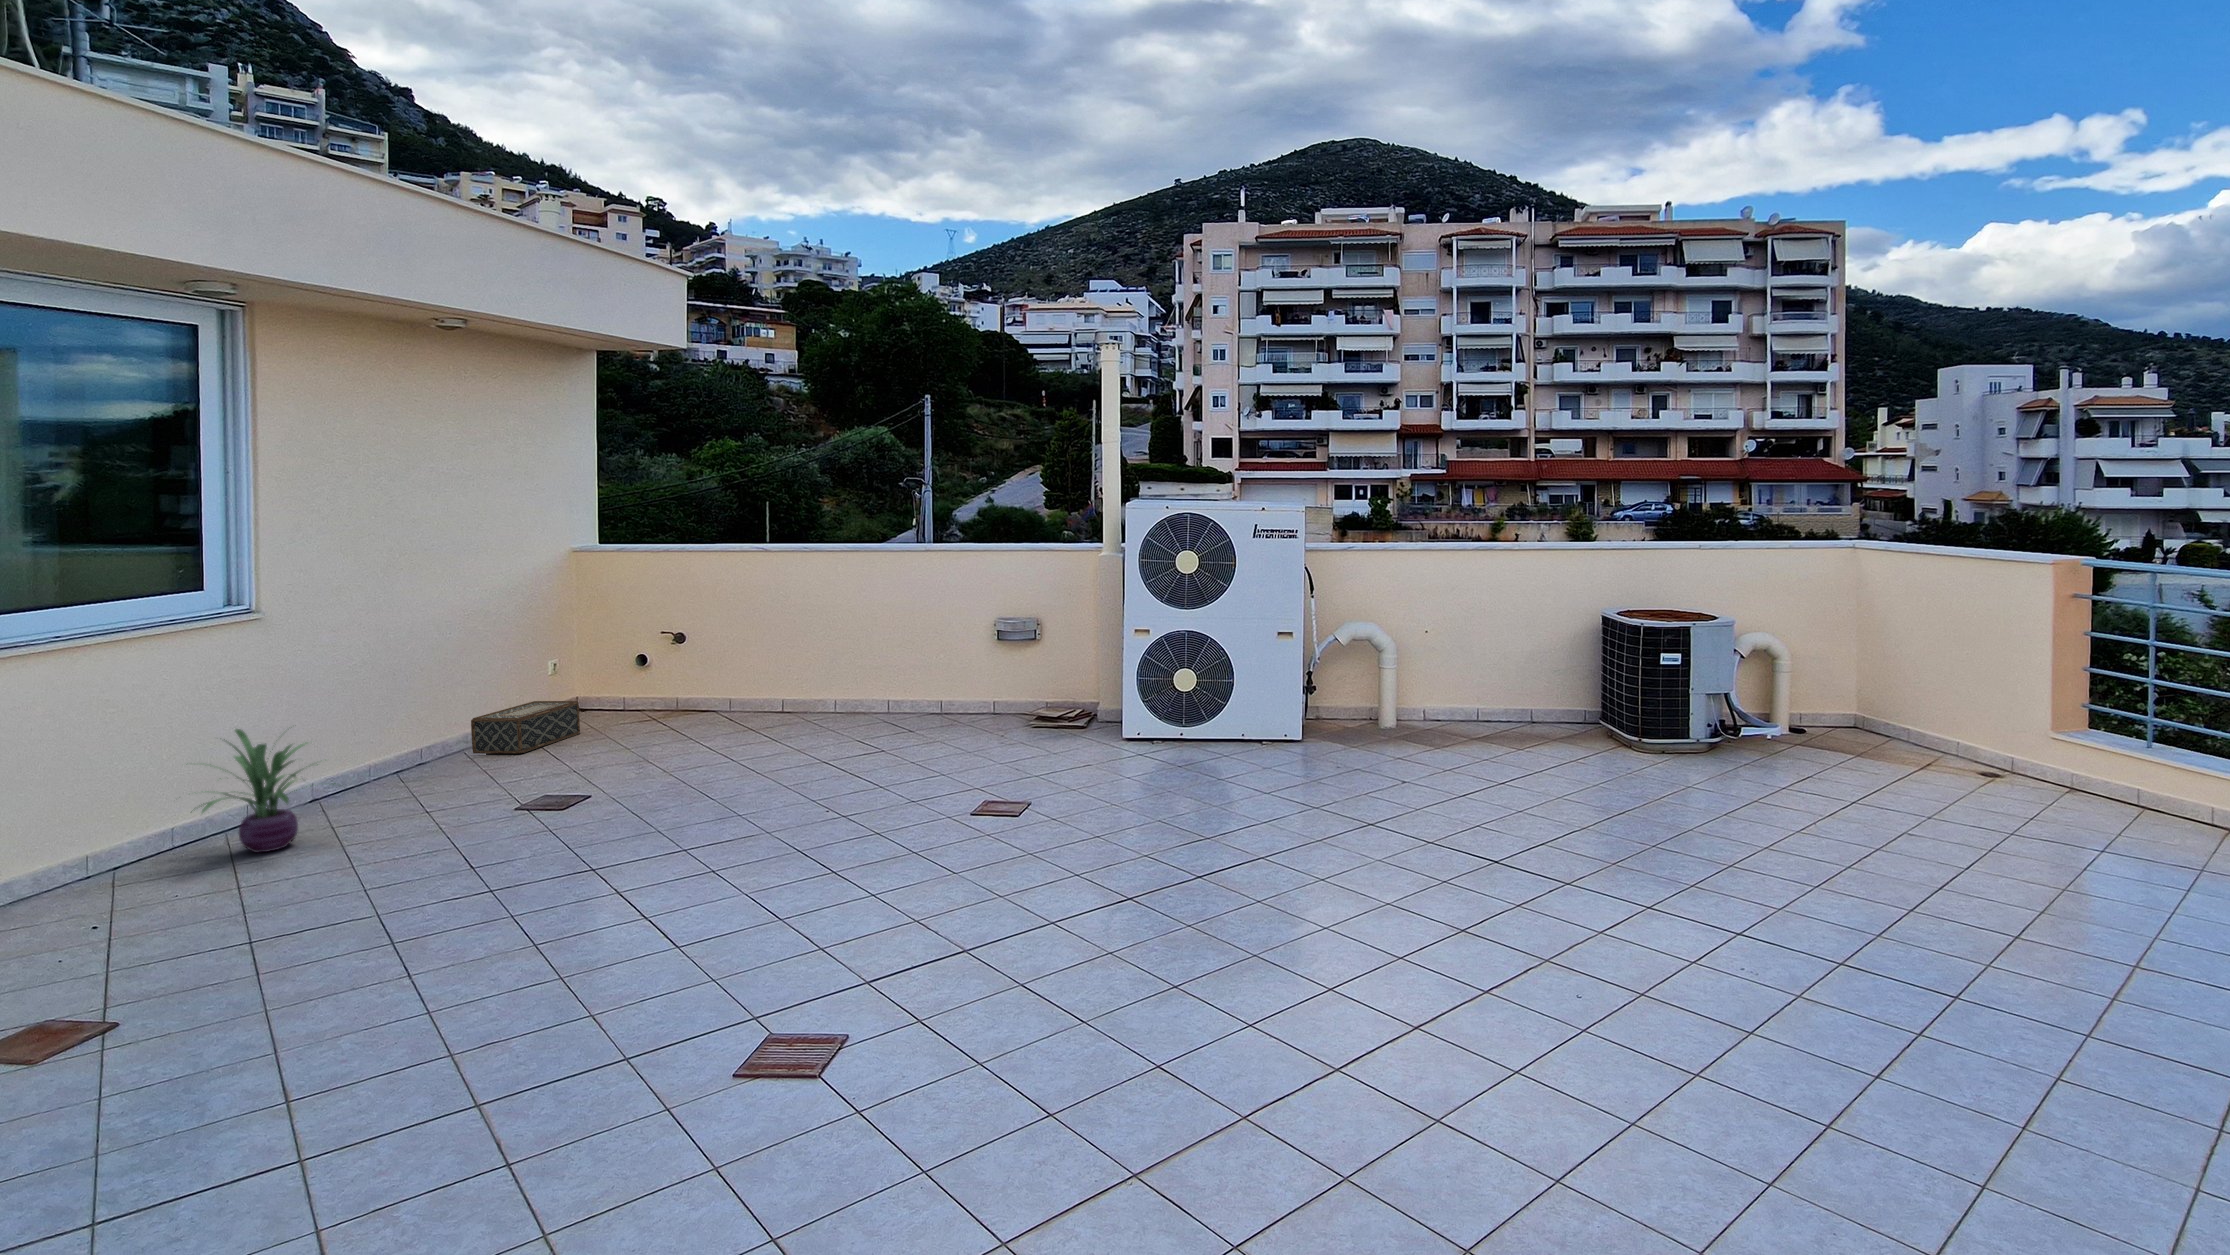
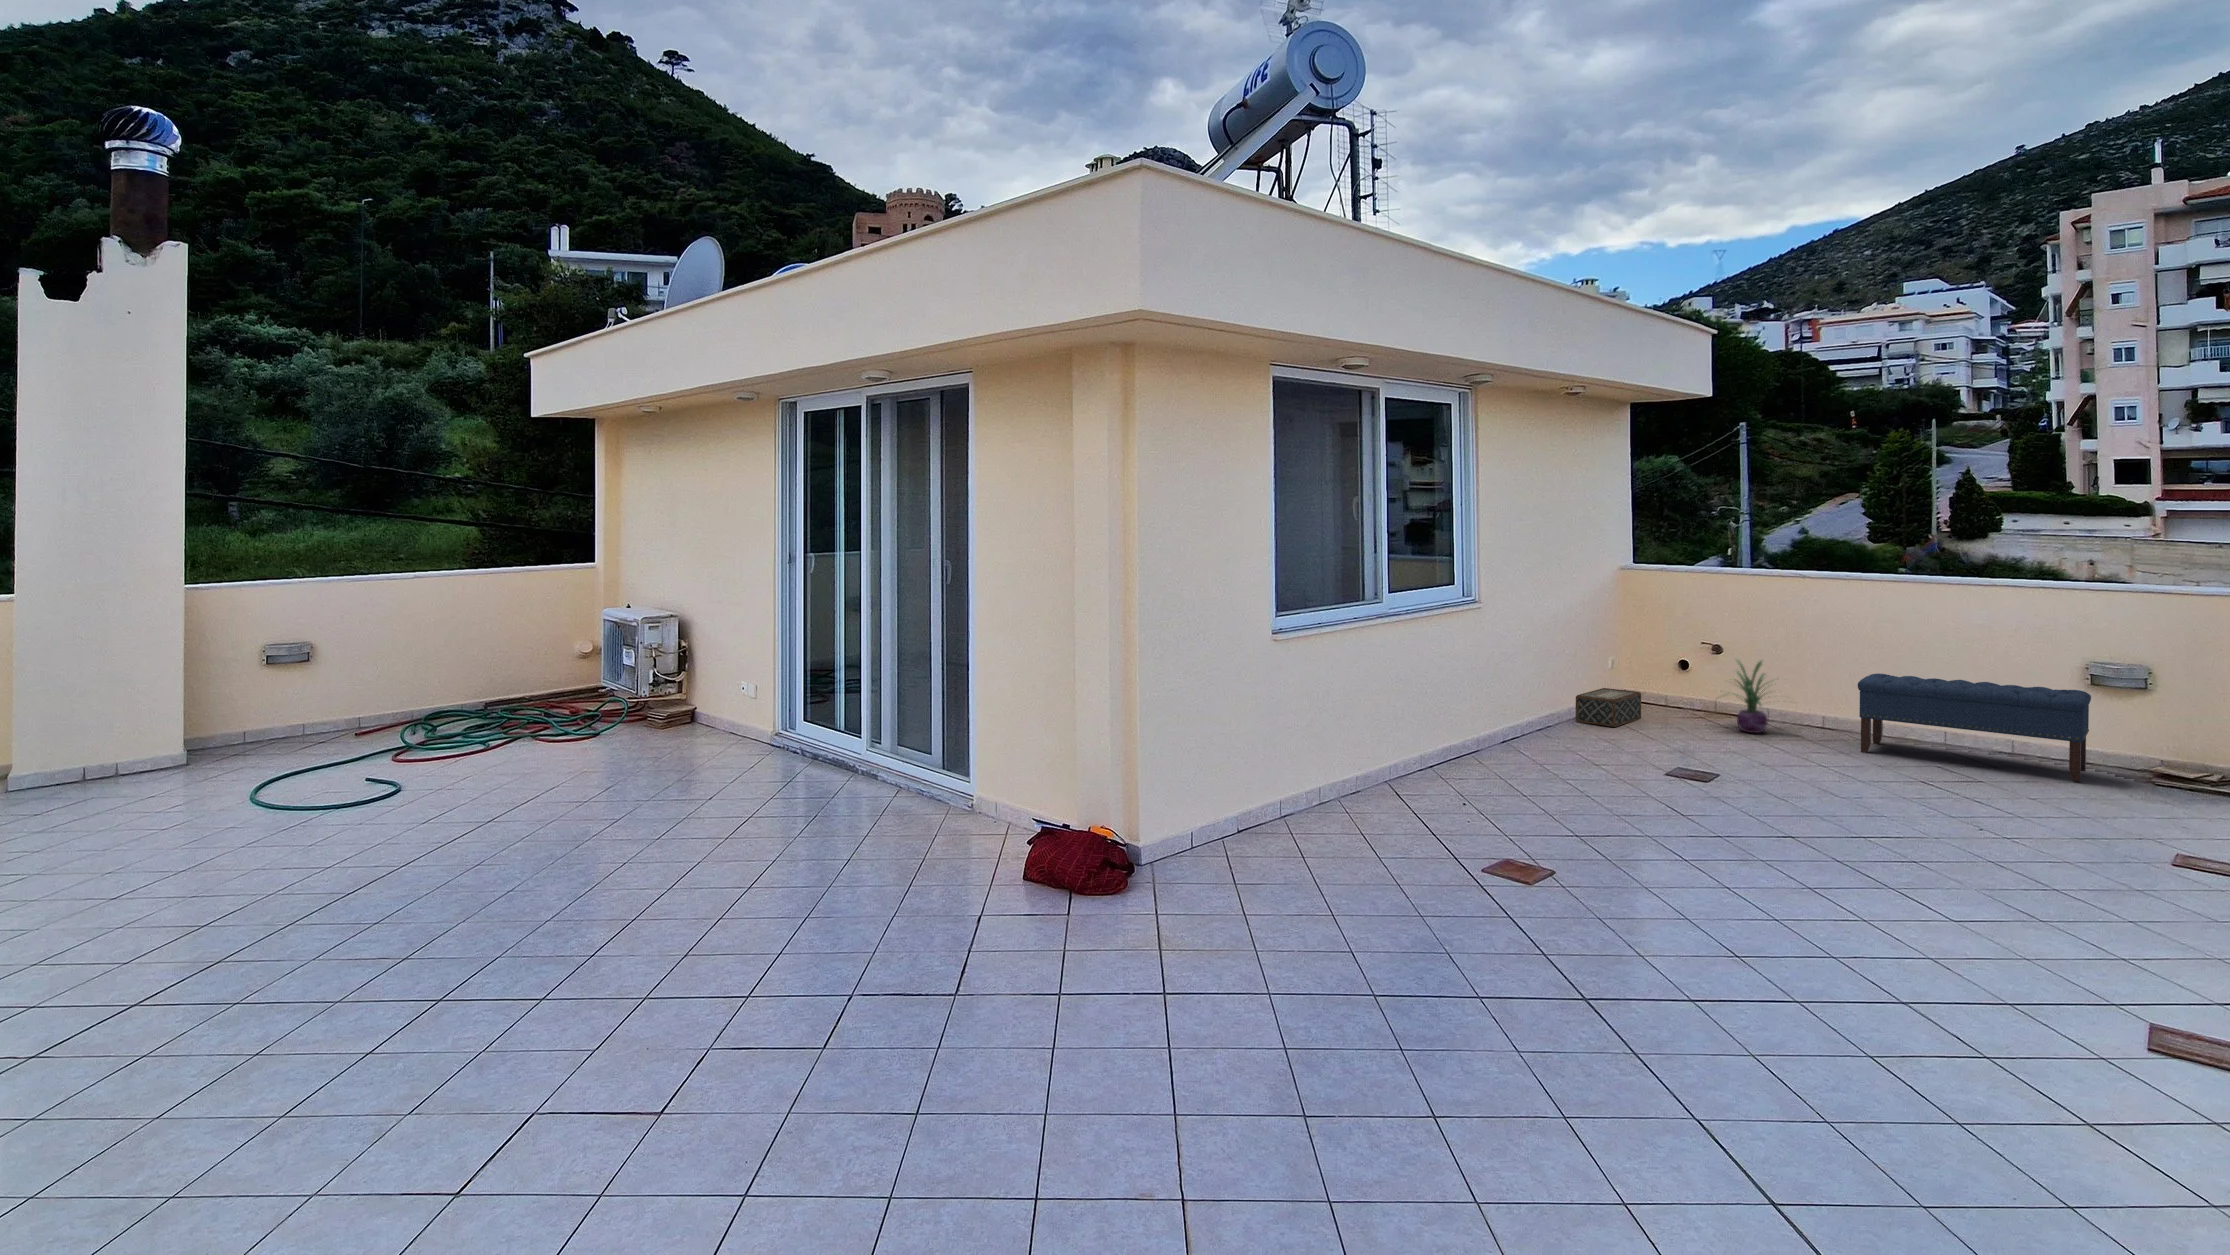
bench: none [788,649,986,740] -> present [1858,673,2091,782]
decorative plant: present [201,729,335,852] -> present [1716,660,1768,733]

